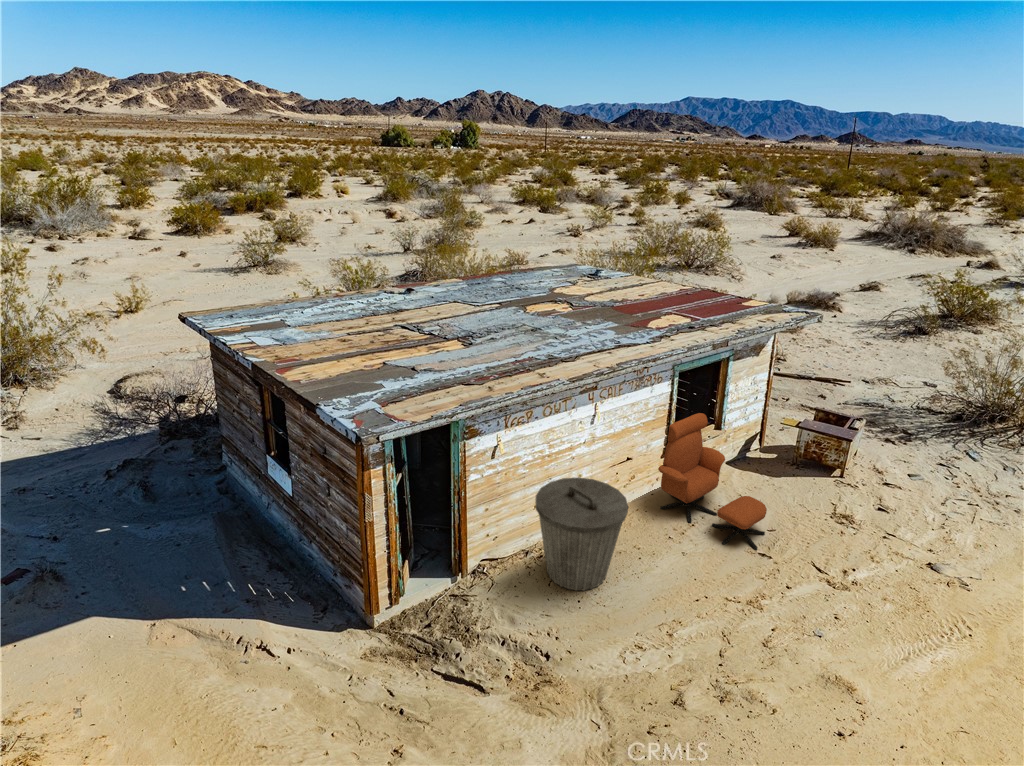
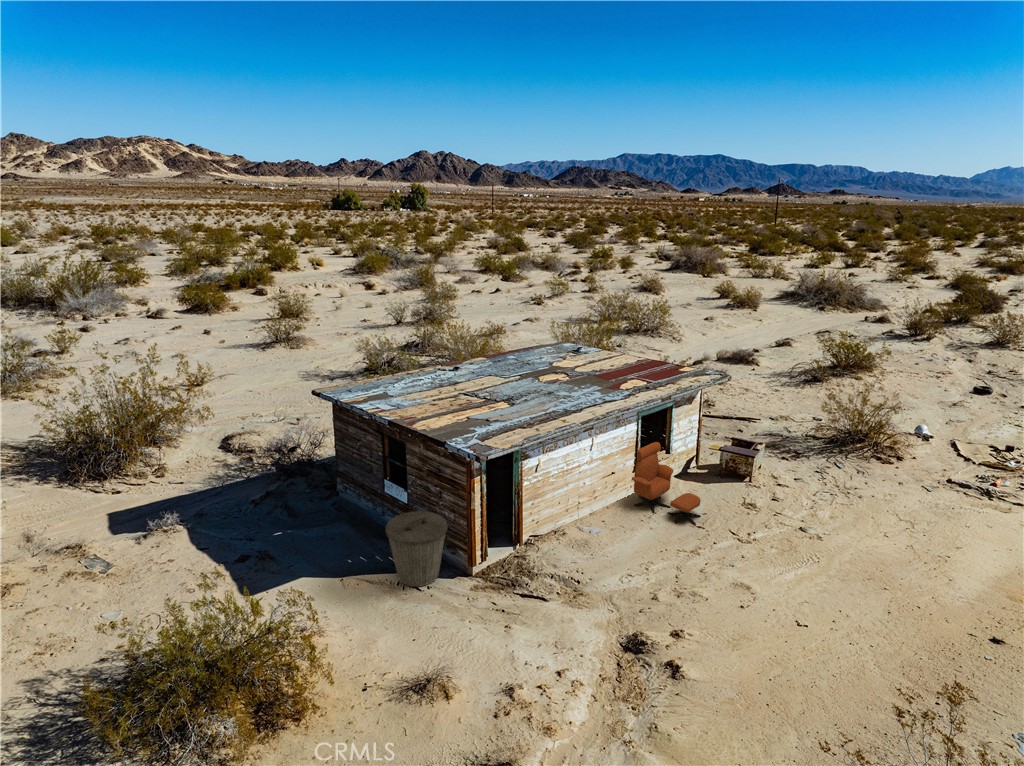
trash can: present [535,478,628,591] -> present [386,511,448,587]

